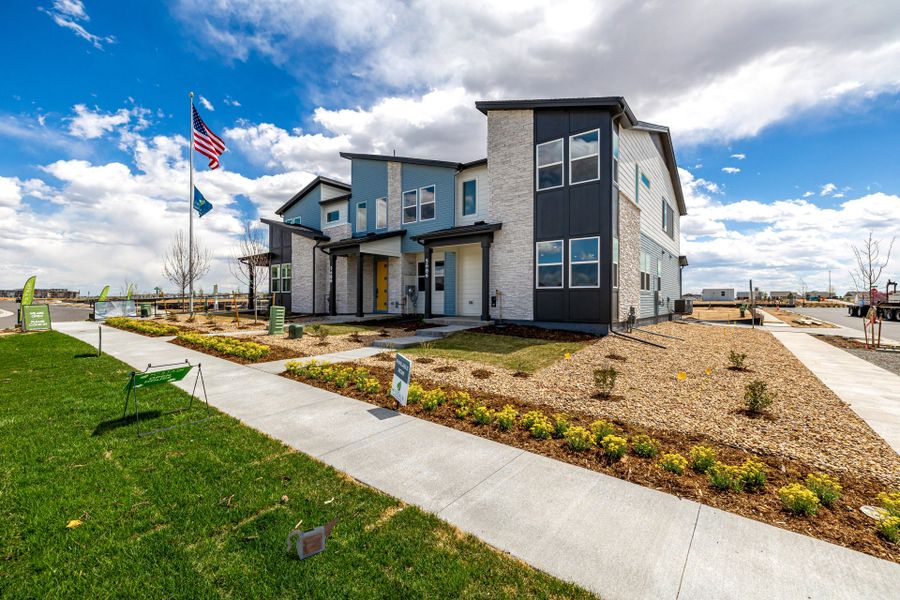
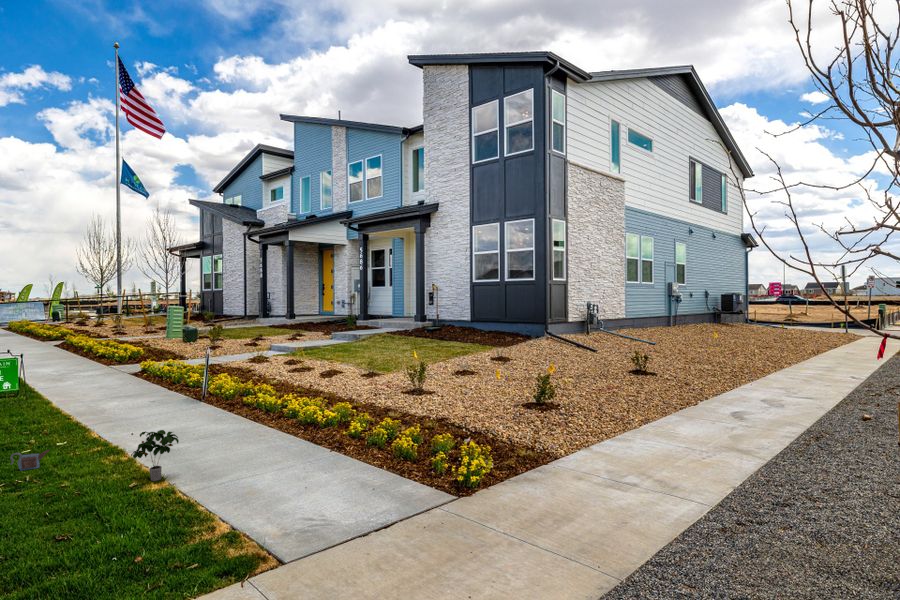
potted plant: none [517,494,589,581] -> present [131,430,179,481]

